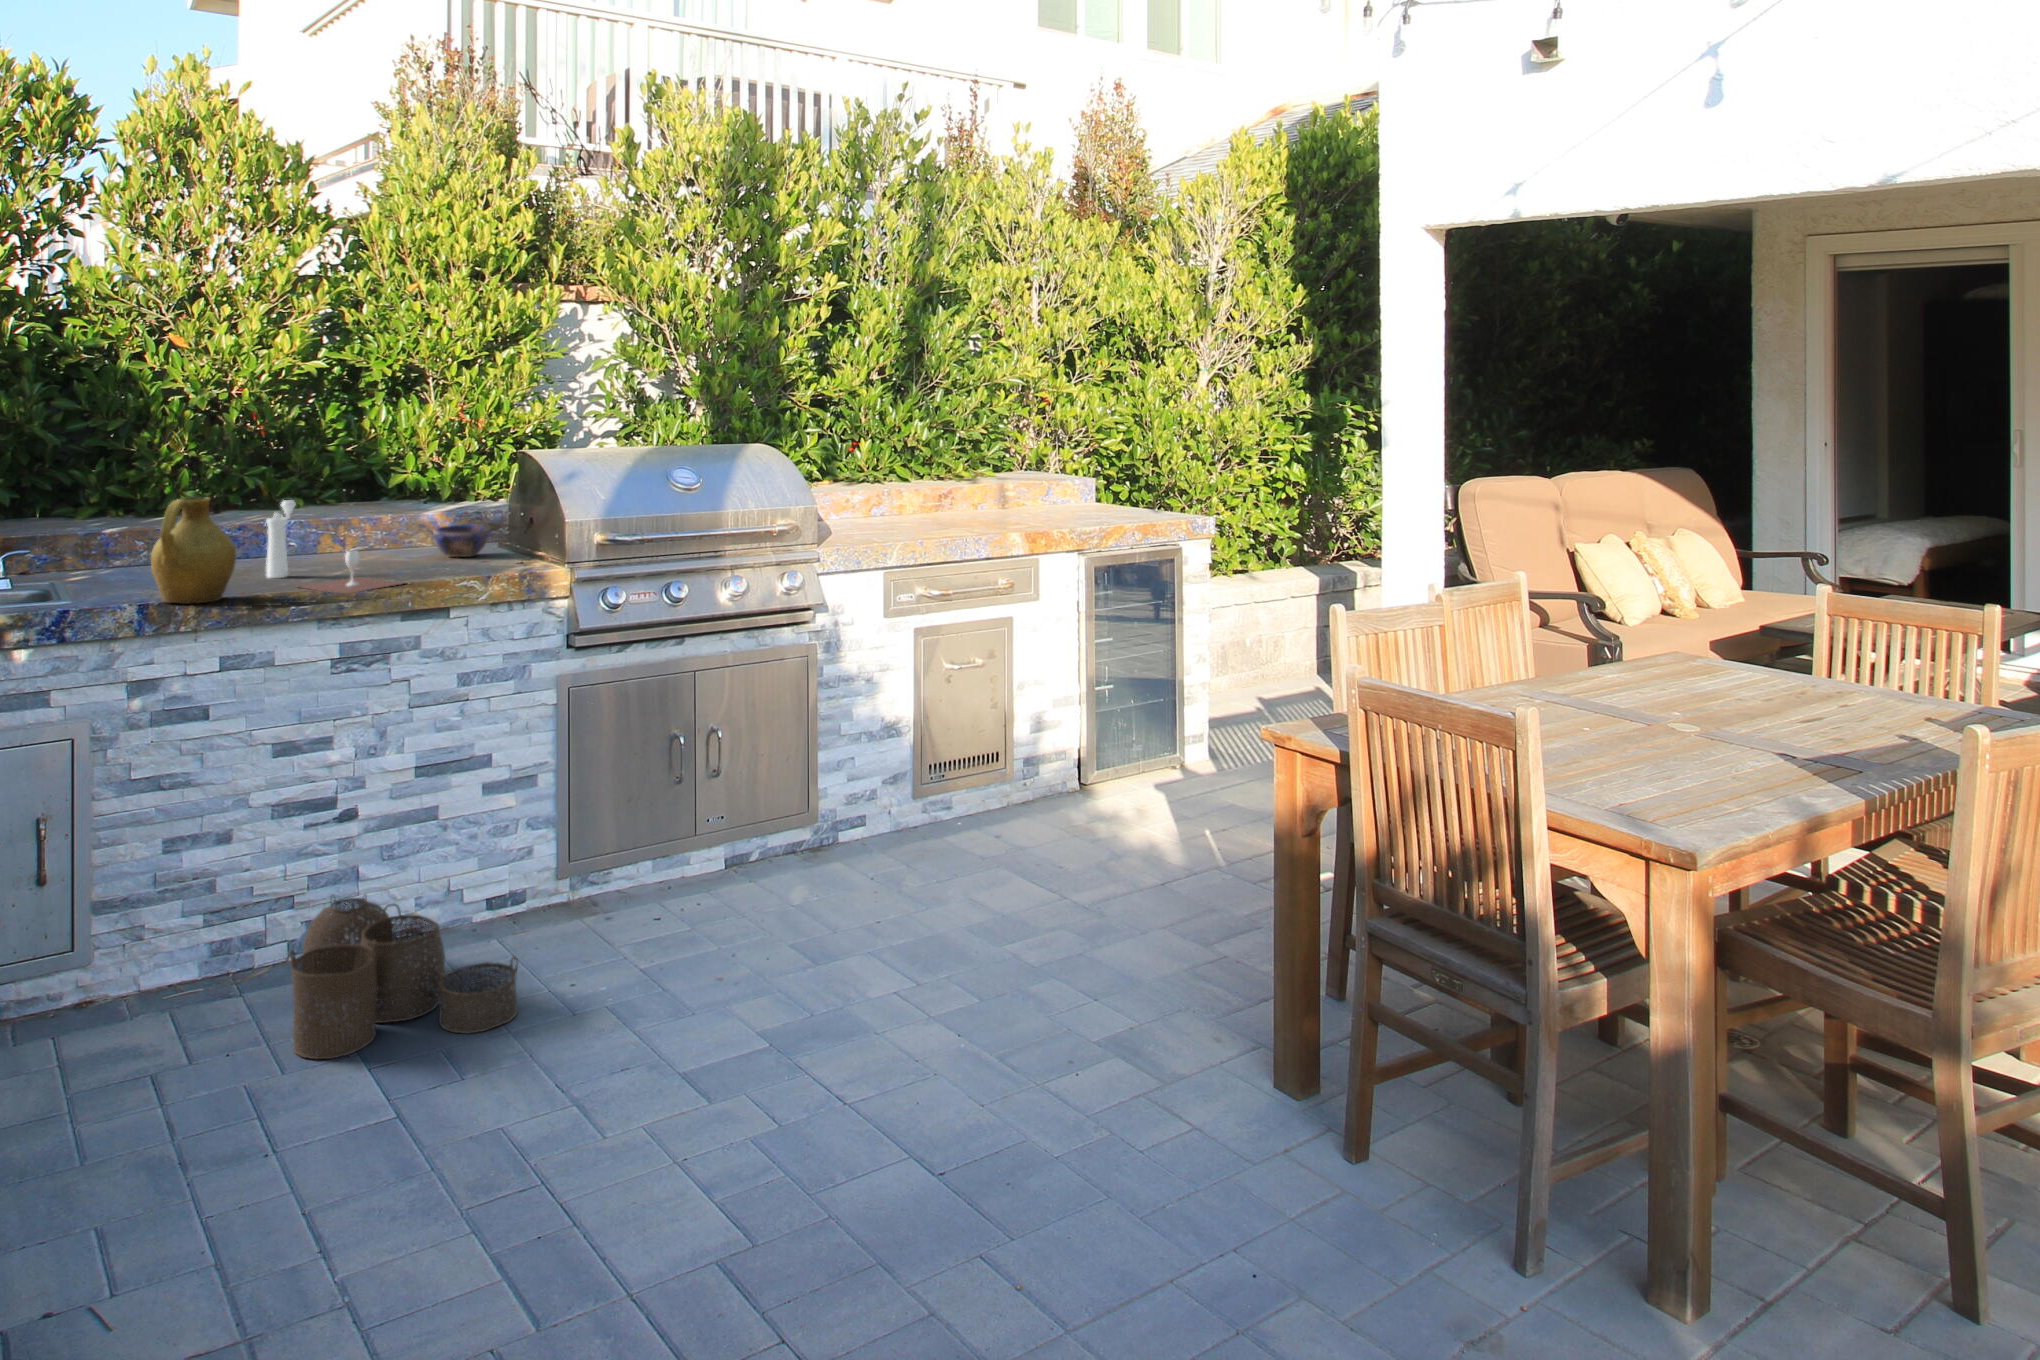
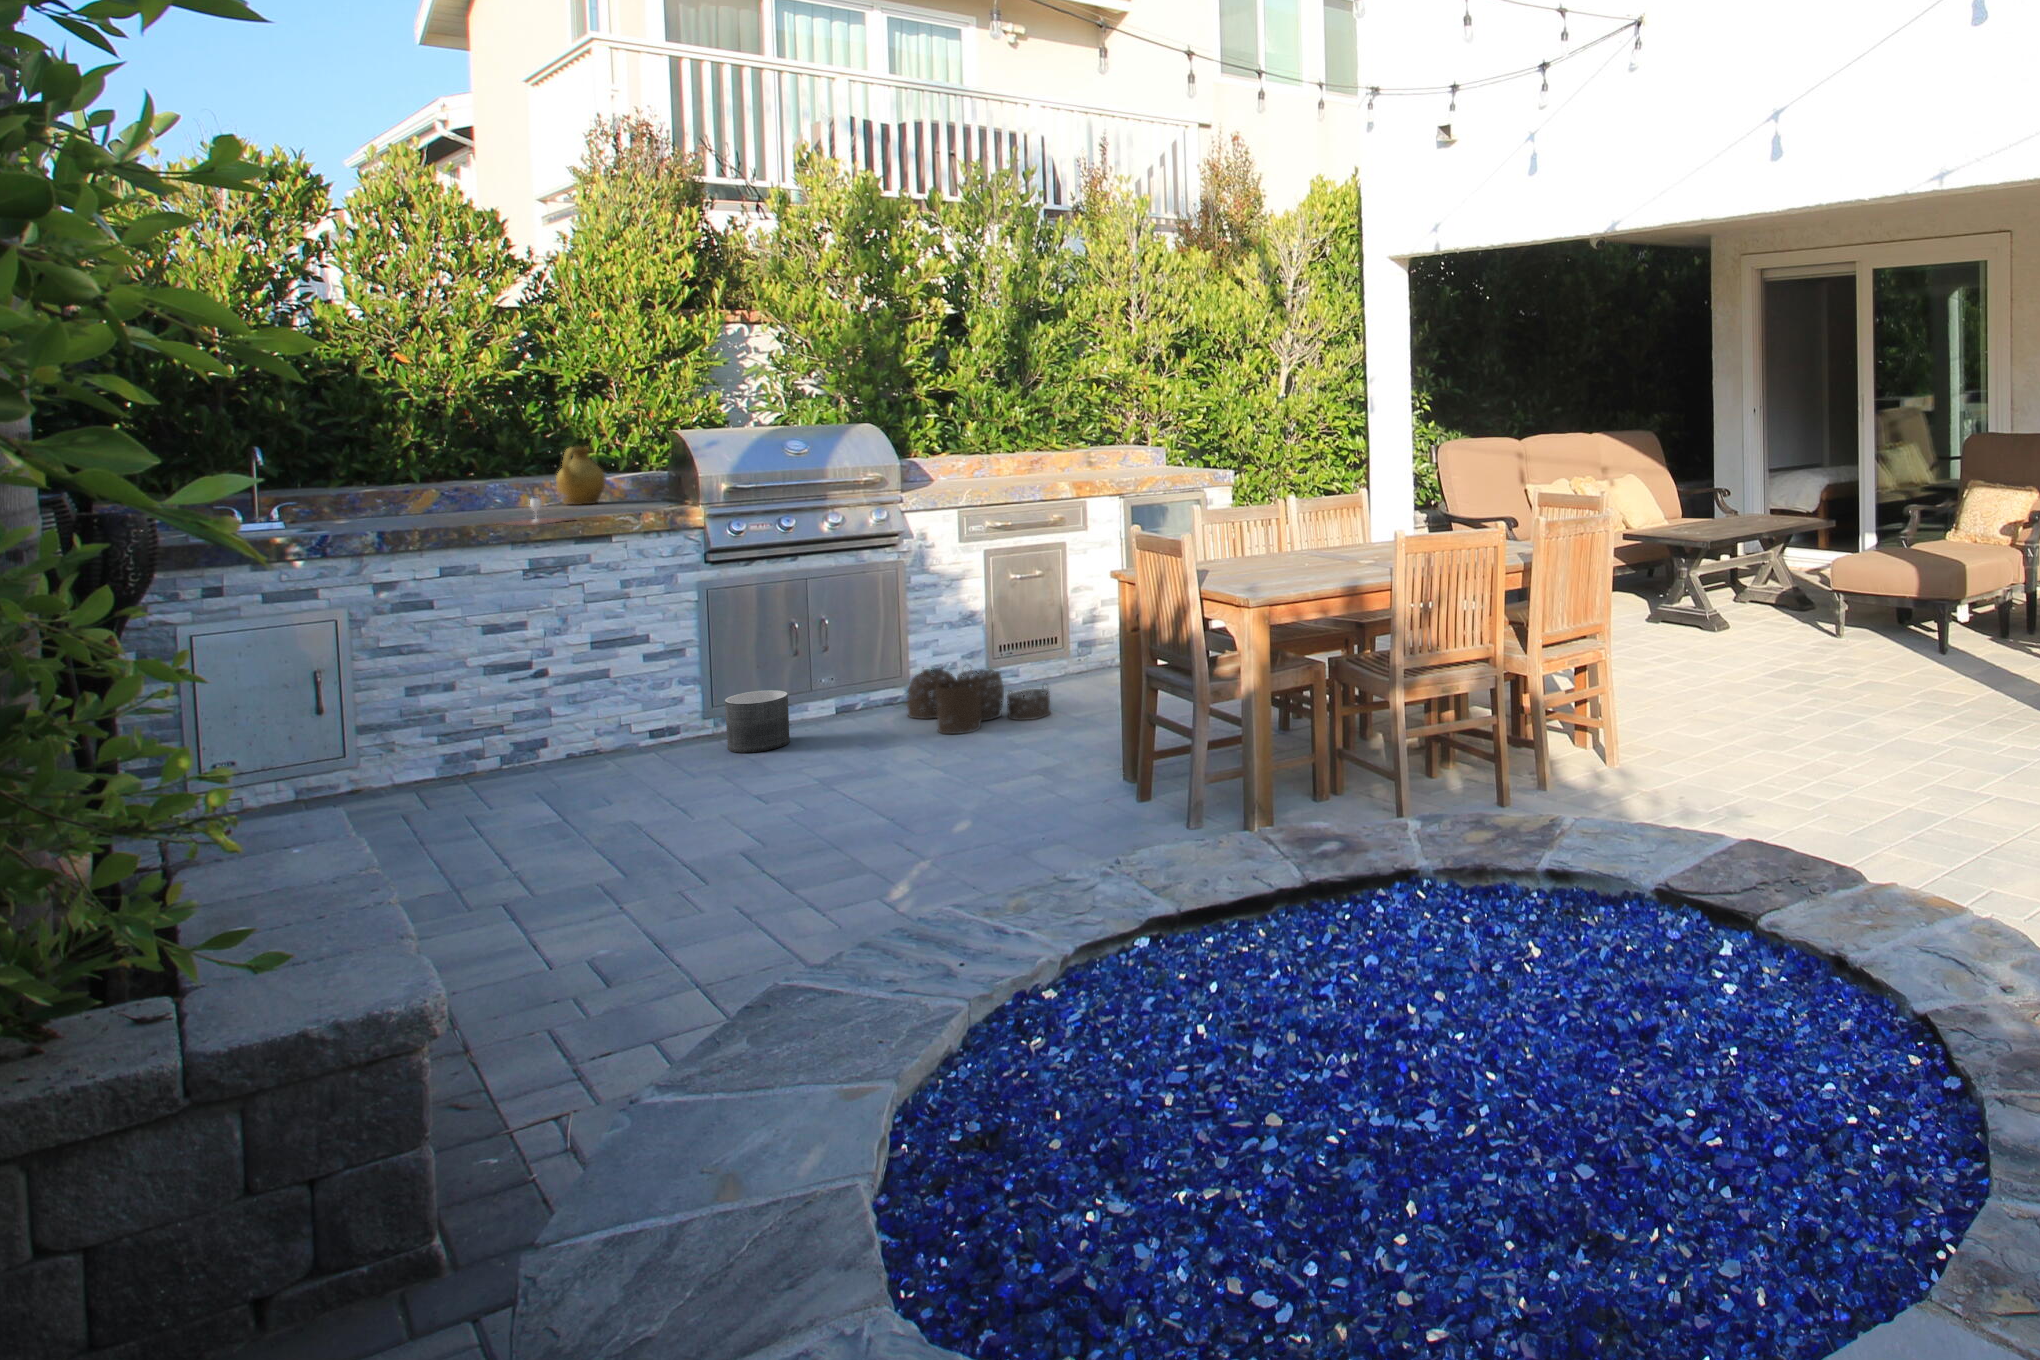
pitcher: present [151,497,236,604] -> present [556,447,606,505]
pepper mill: present [266,500,296,578] -> none [473,467,497,521]
bowl: present [433,524,488,557] -> none [608,485,652,507]
planter: none [594,834,679,935] -> present [725,690,790,753]
woven basket: present [289,894,518,1059] -> present [907,667,1051,734]

